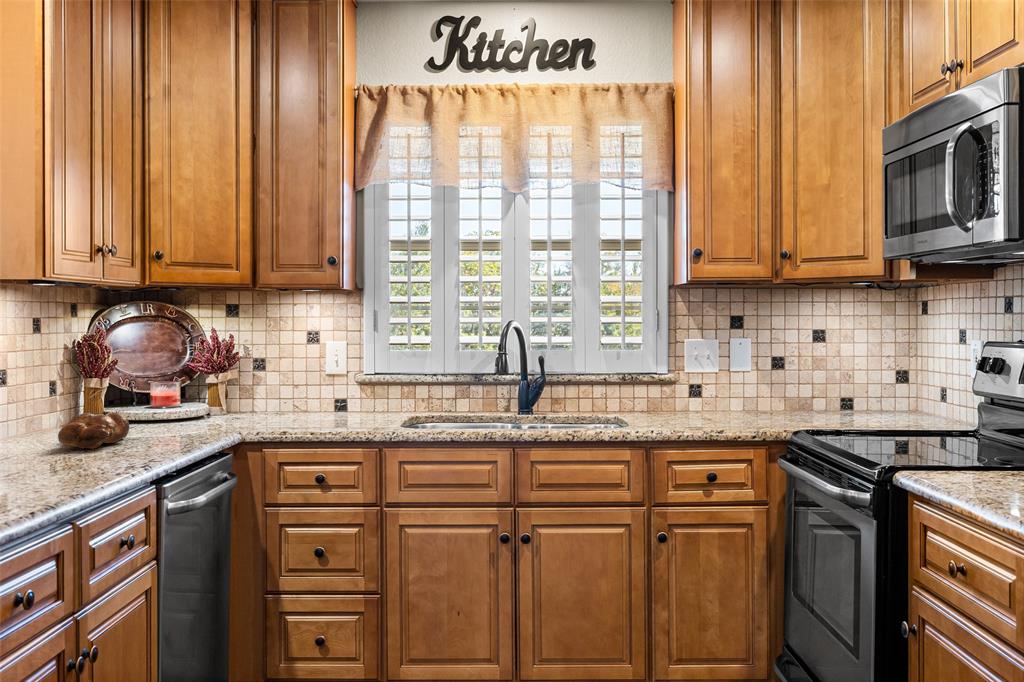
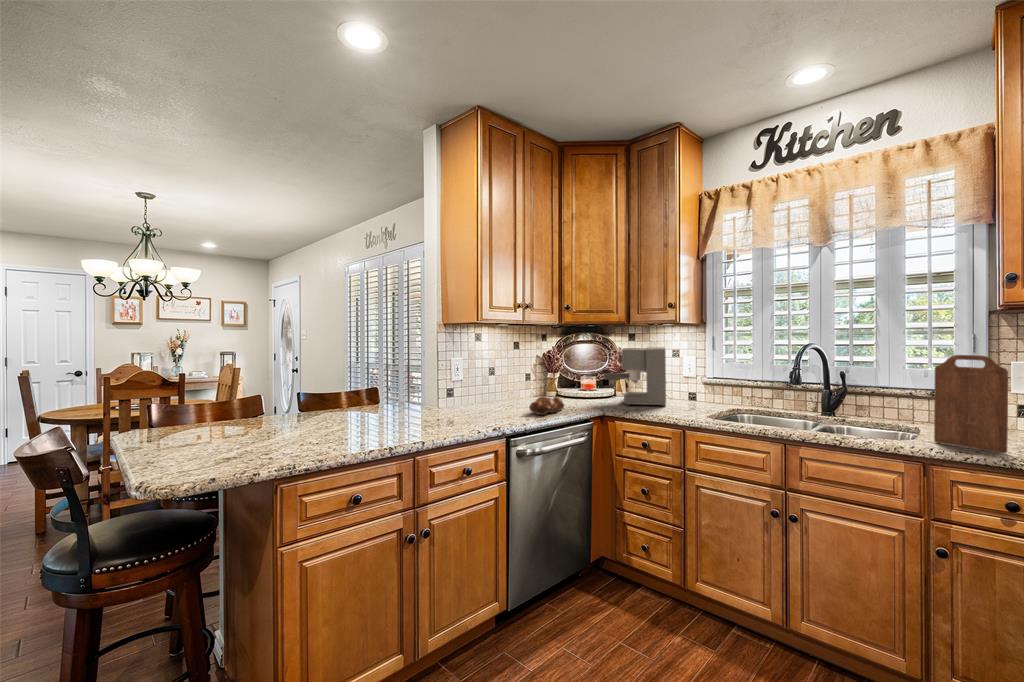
cutting board: none [647,324,709,429] -> present [934,355,1008,453]
coffee maker: none [196,326,310,423] -> present [604,347,666,406]

